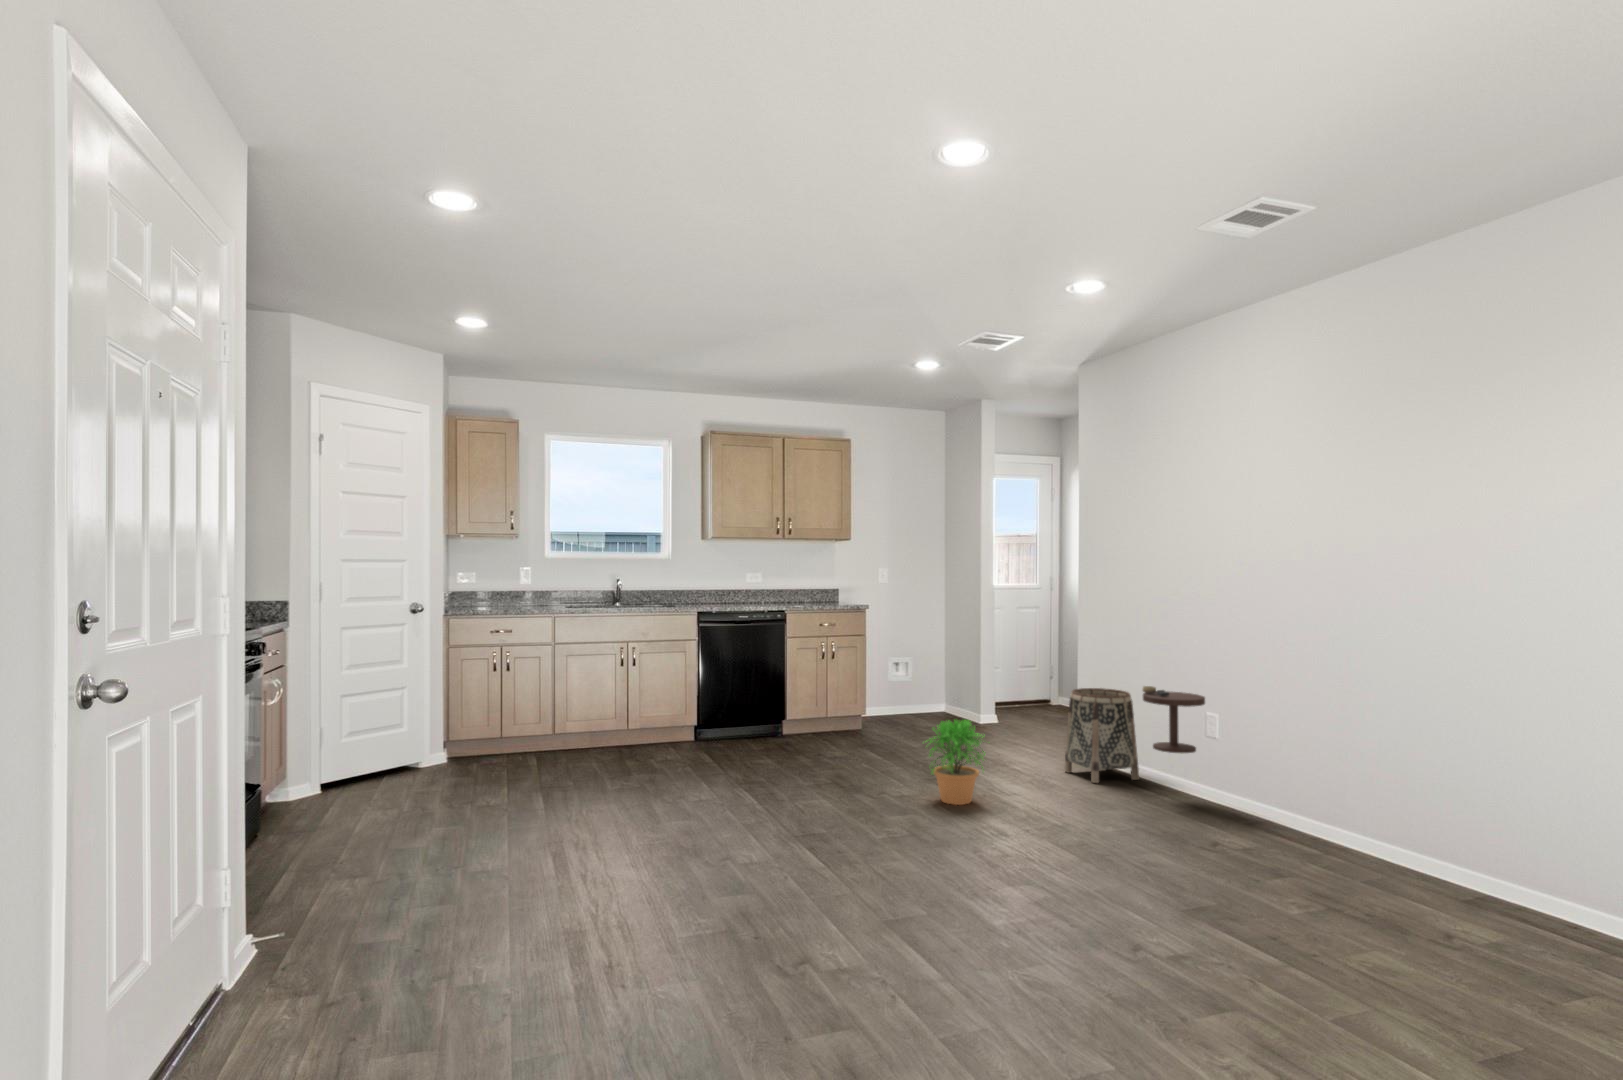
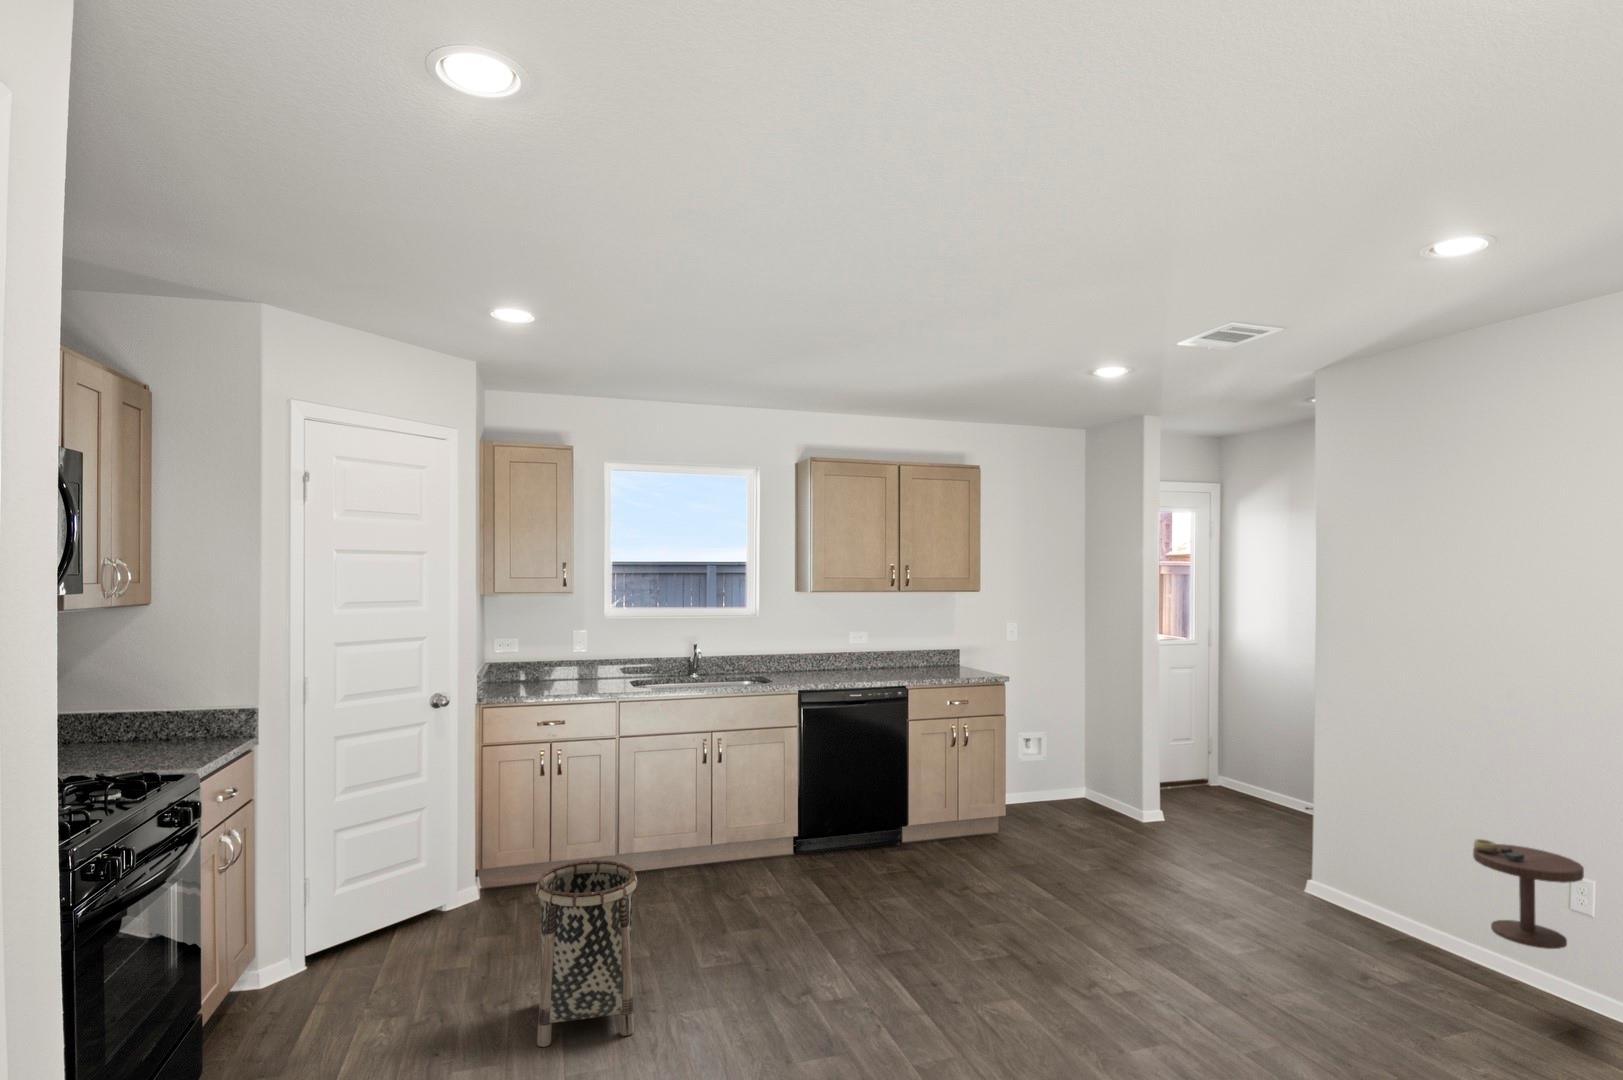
basket: present [1064,688,1139,783] -> present [536,860,637,1047]
potted plant: present [929,720,985,805] -> none [1153,884,1264,1017]

